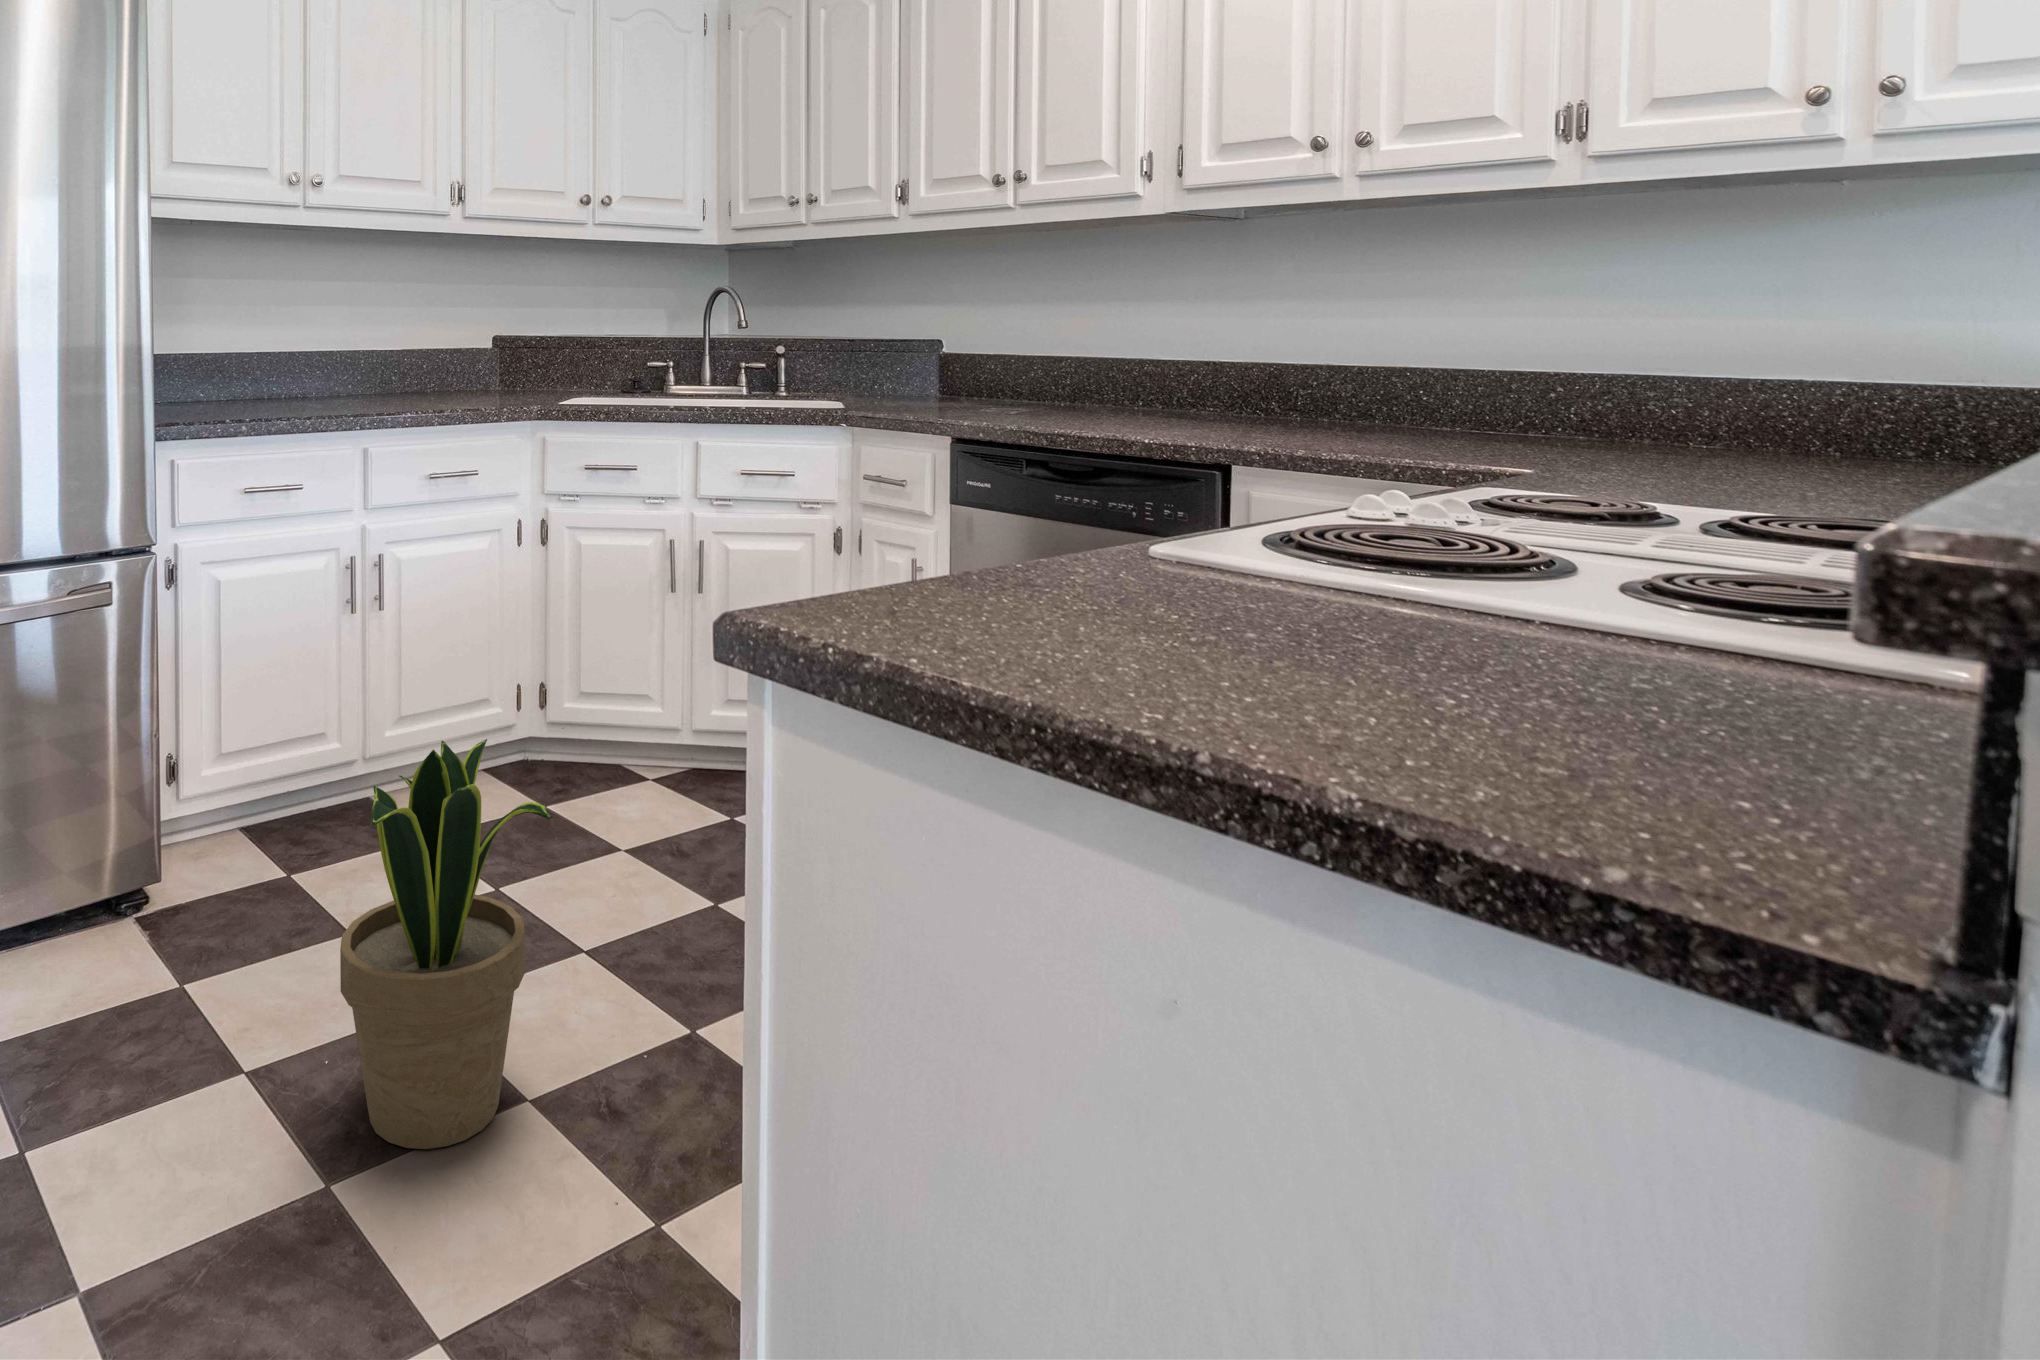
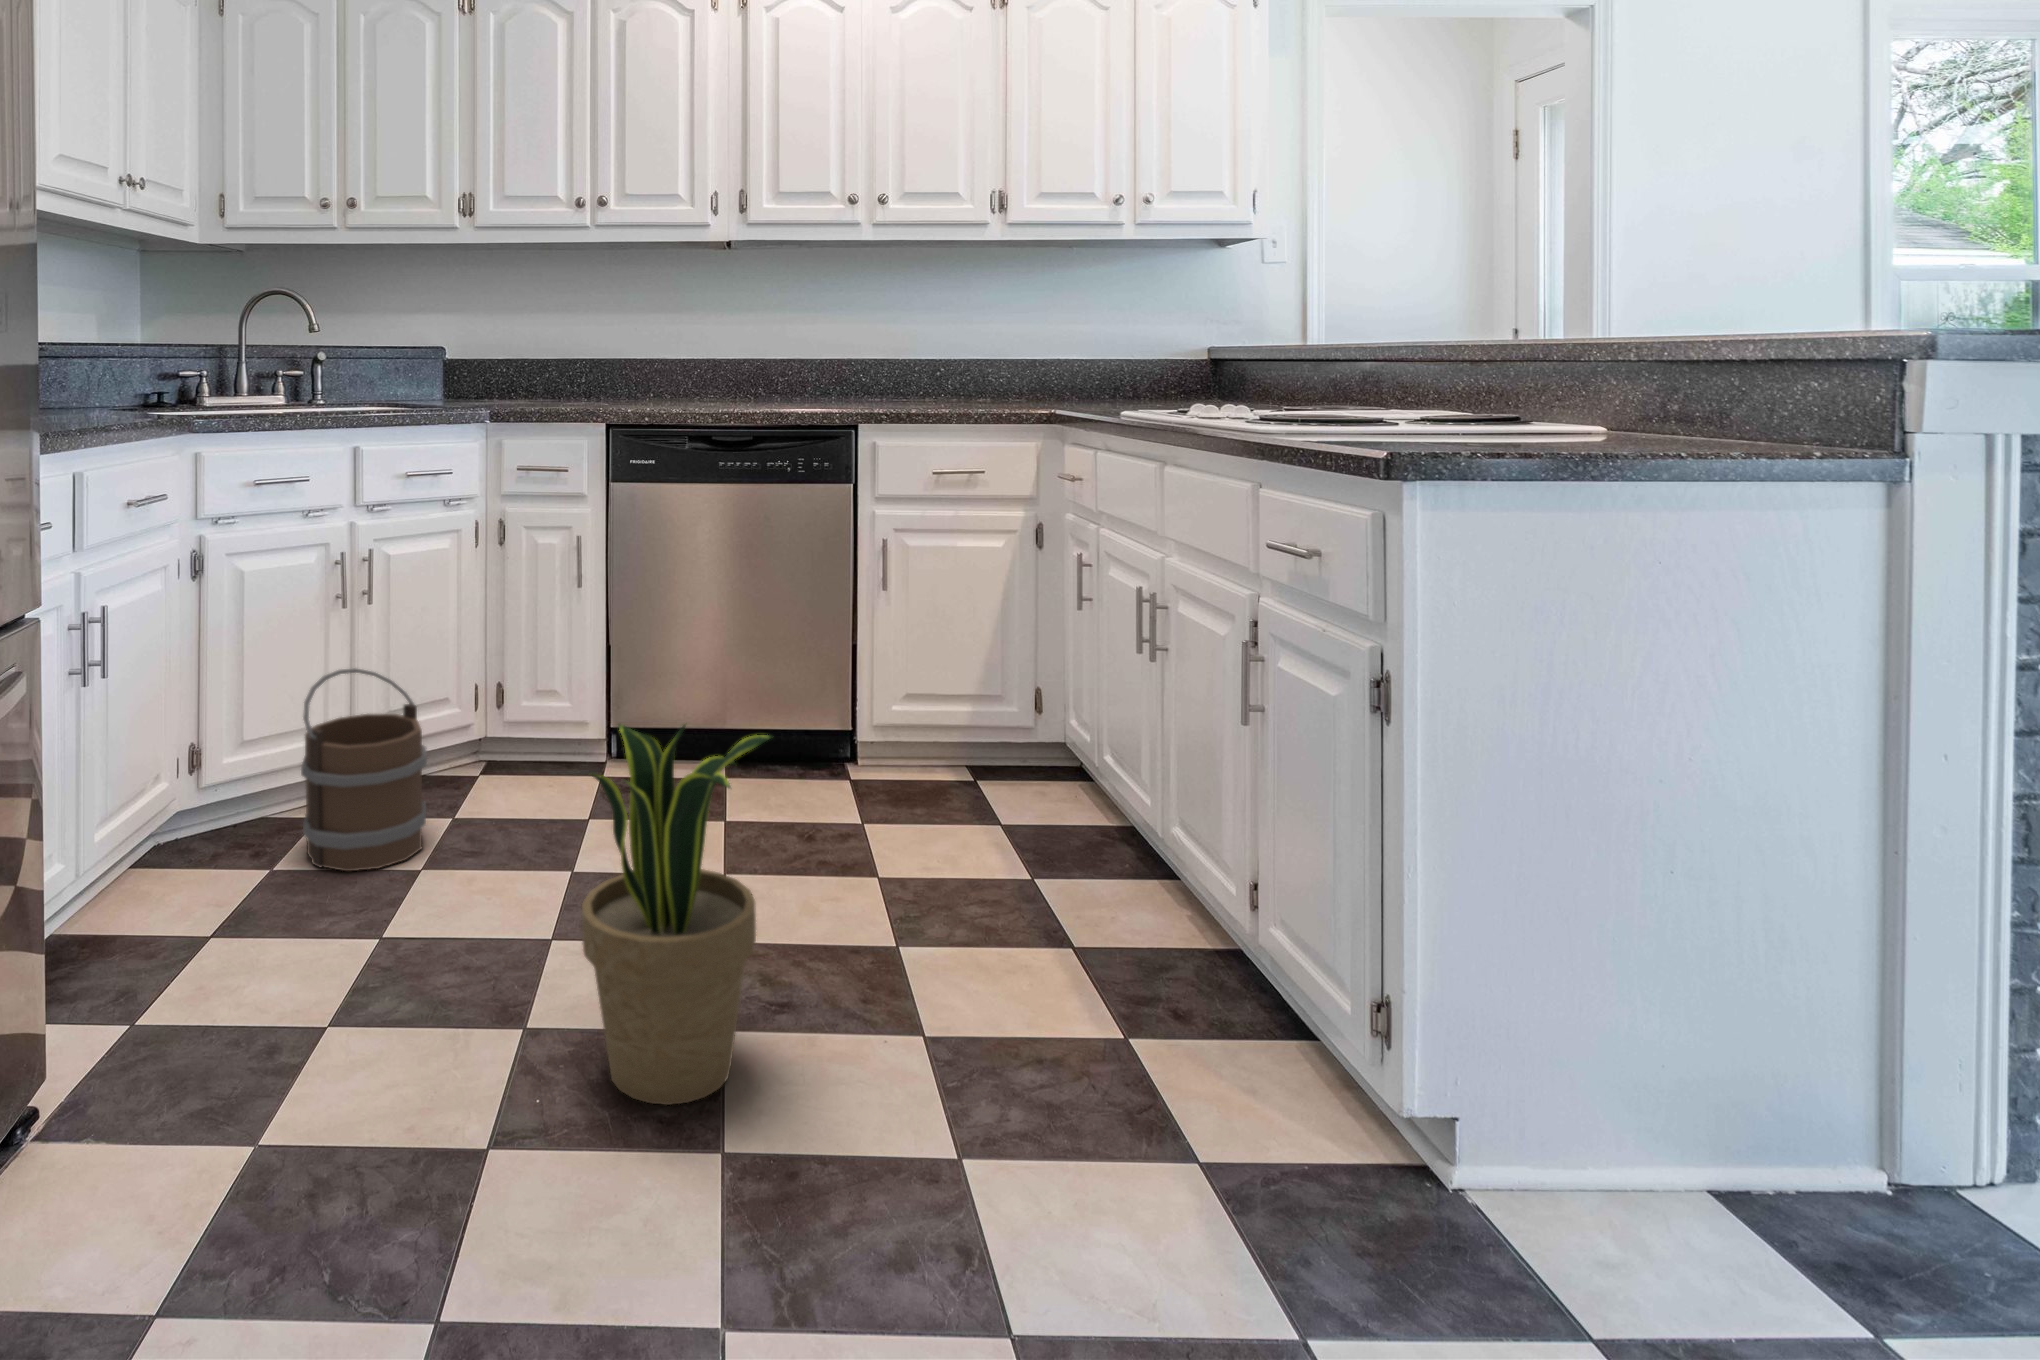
bucket: none [564,644,684,837] -> present [301,668,427,871]

